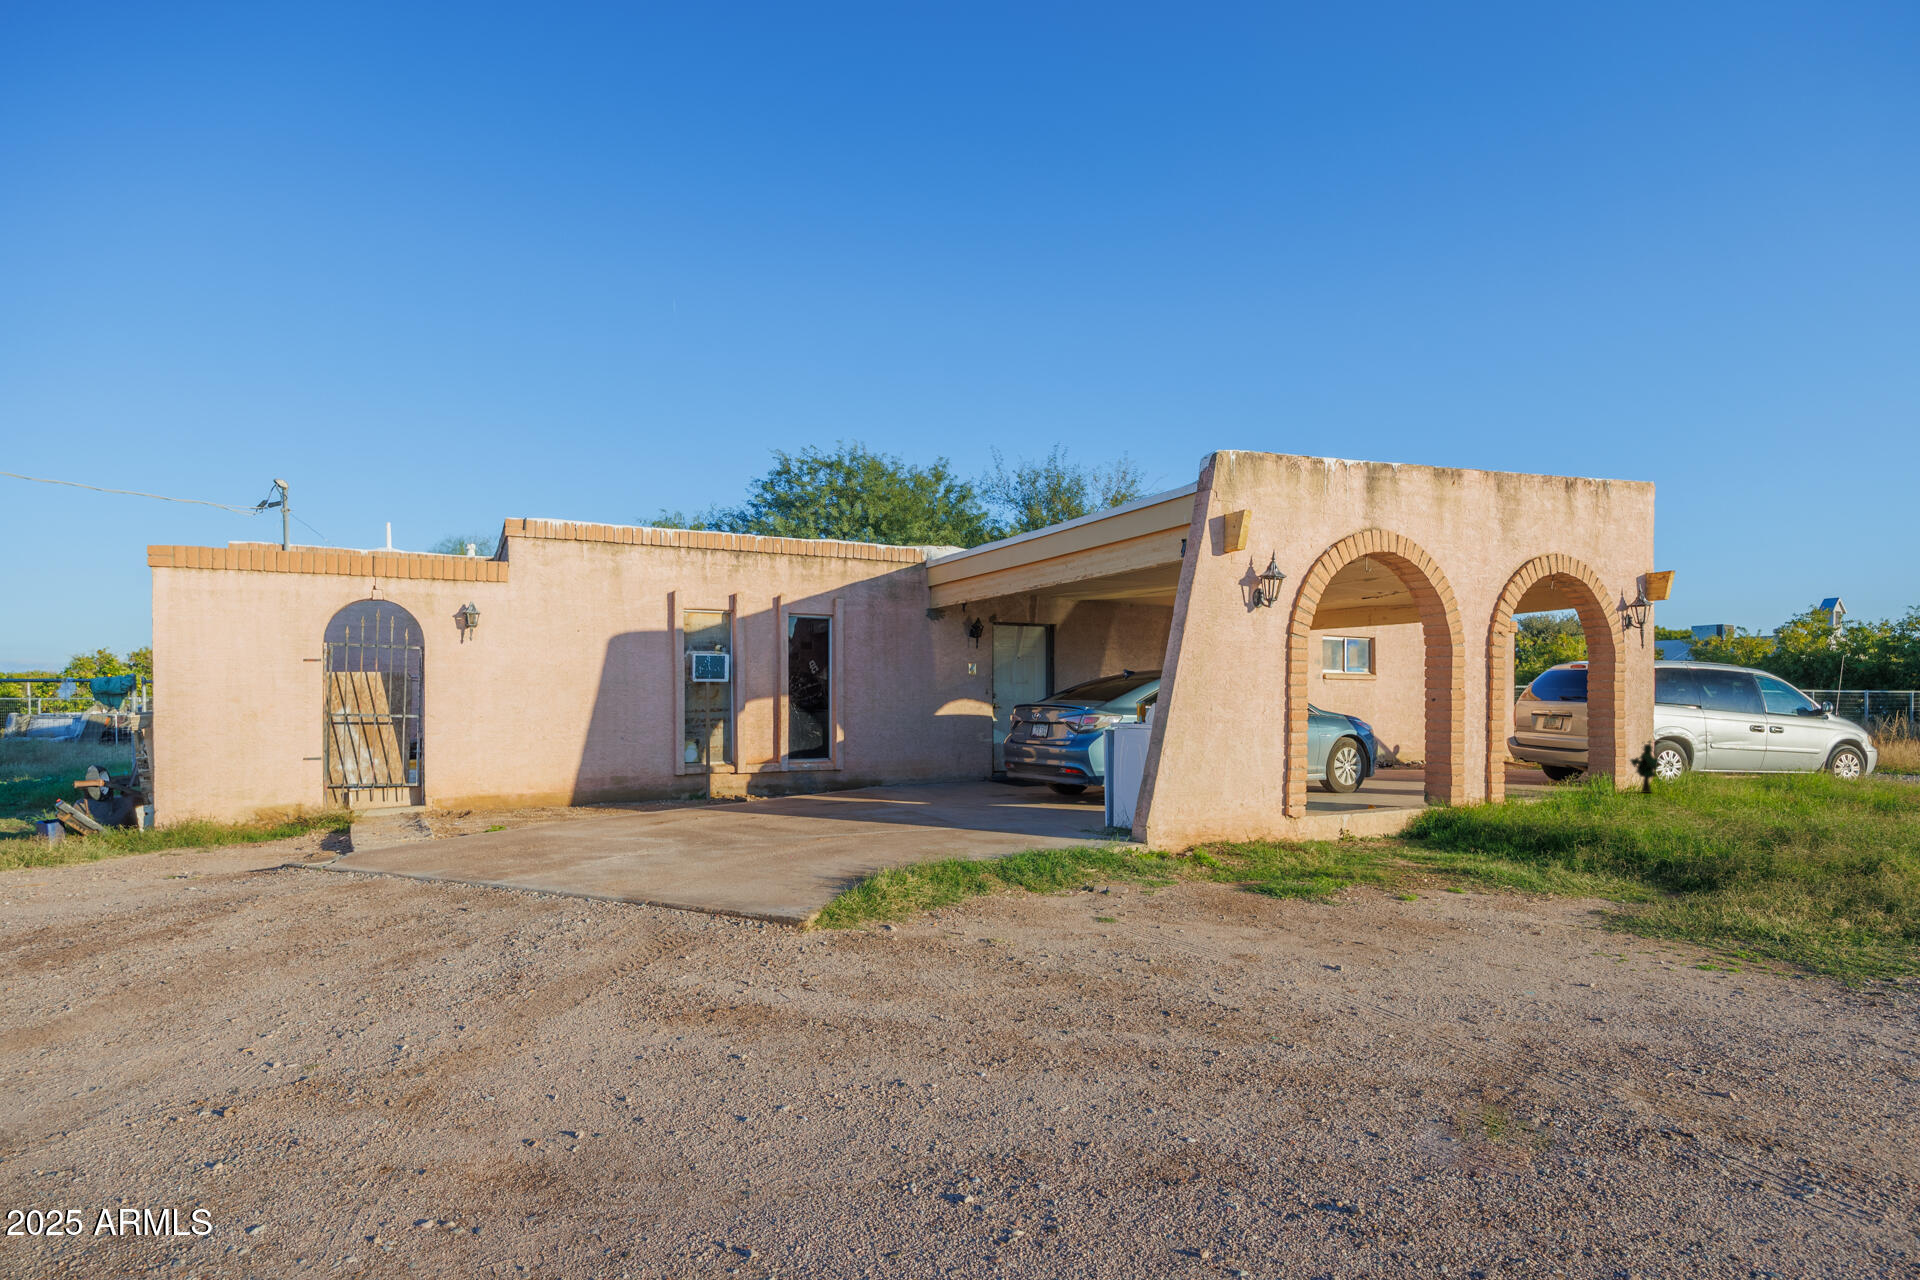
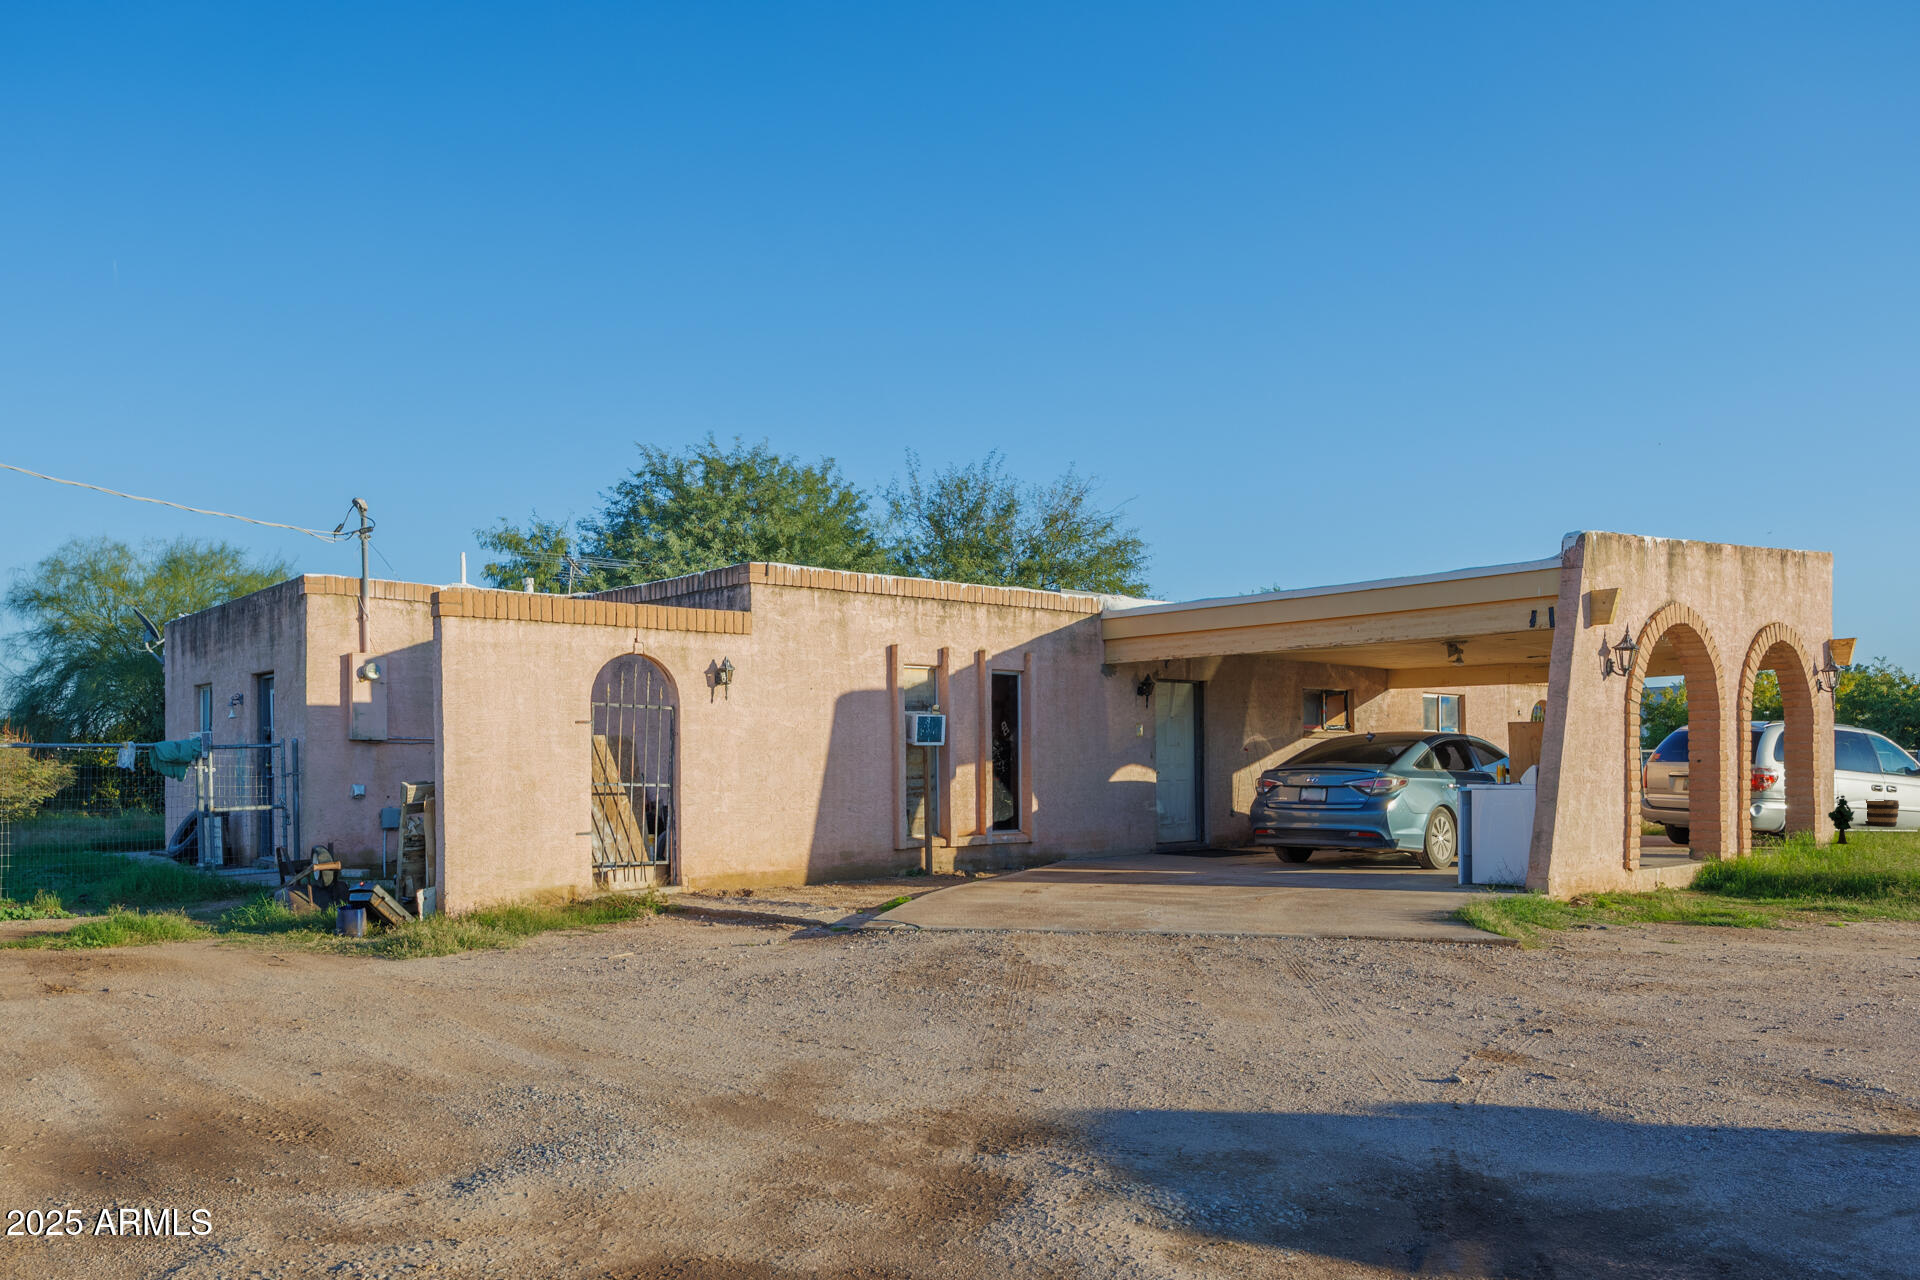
bucket: none [1732,743,1774,772] -> present [1865,799,1899,826]

